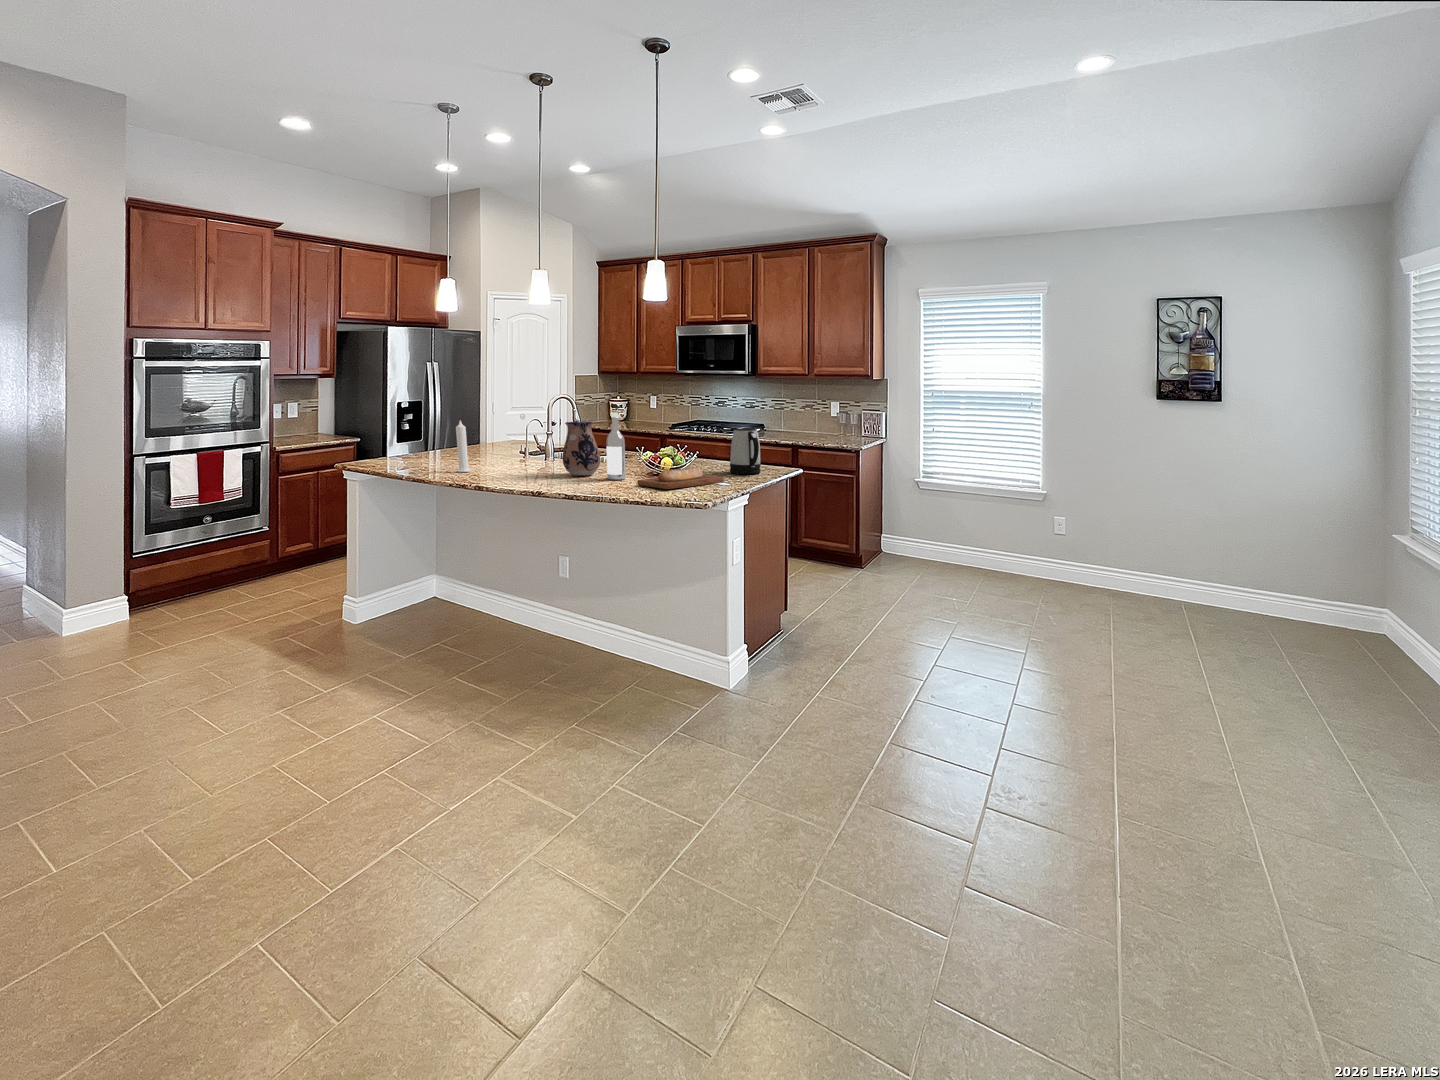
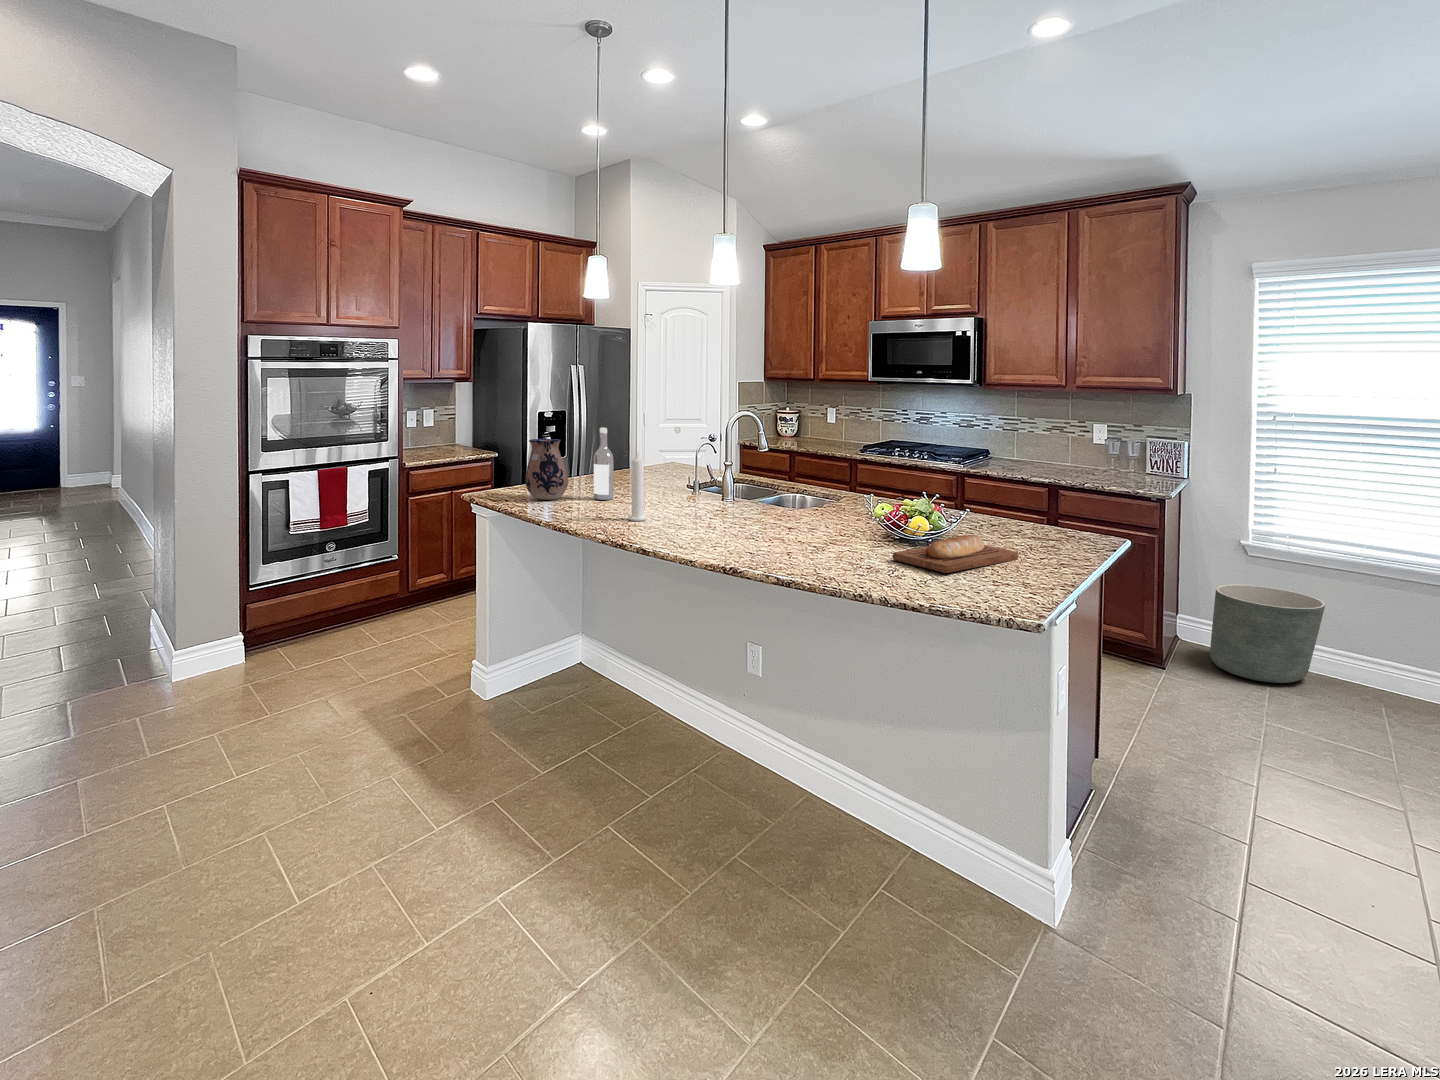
wine bottle: present [606,413,625,480] -> present [594,428,614,500]
ceramic pitcher: present [563,422,600,476] -> present [525,439,568,500]
kettle: present [730,427,761,474] -> none [1011,475,1066,544]
planter: none [908,512,974,577] -> present [1210,584,1325,683]

